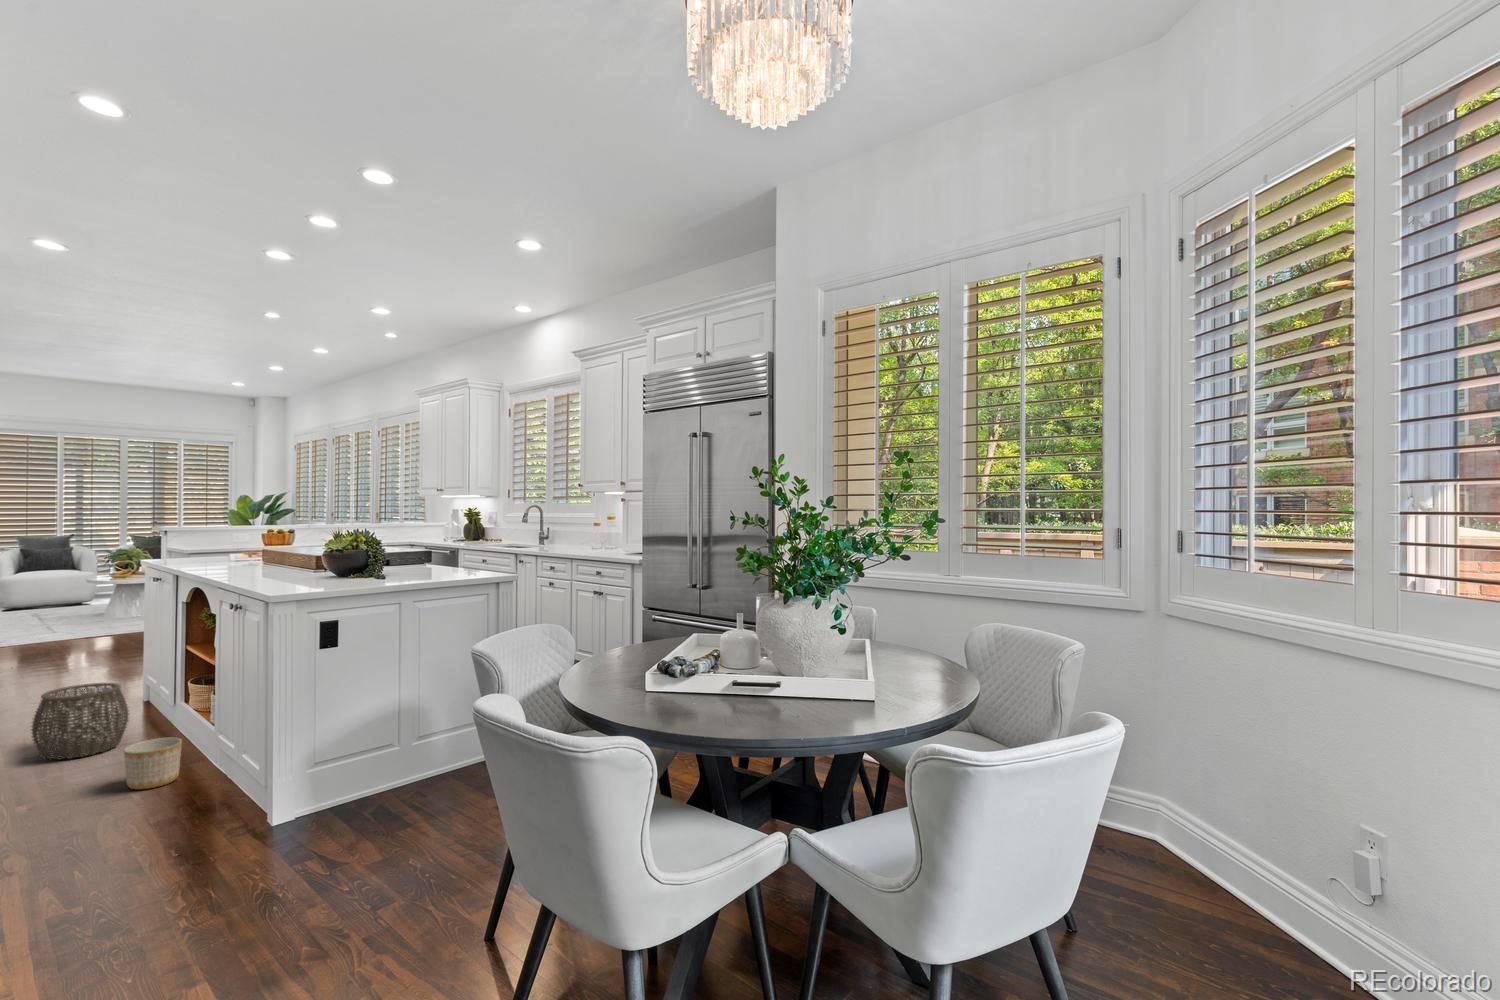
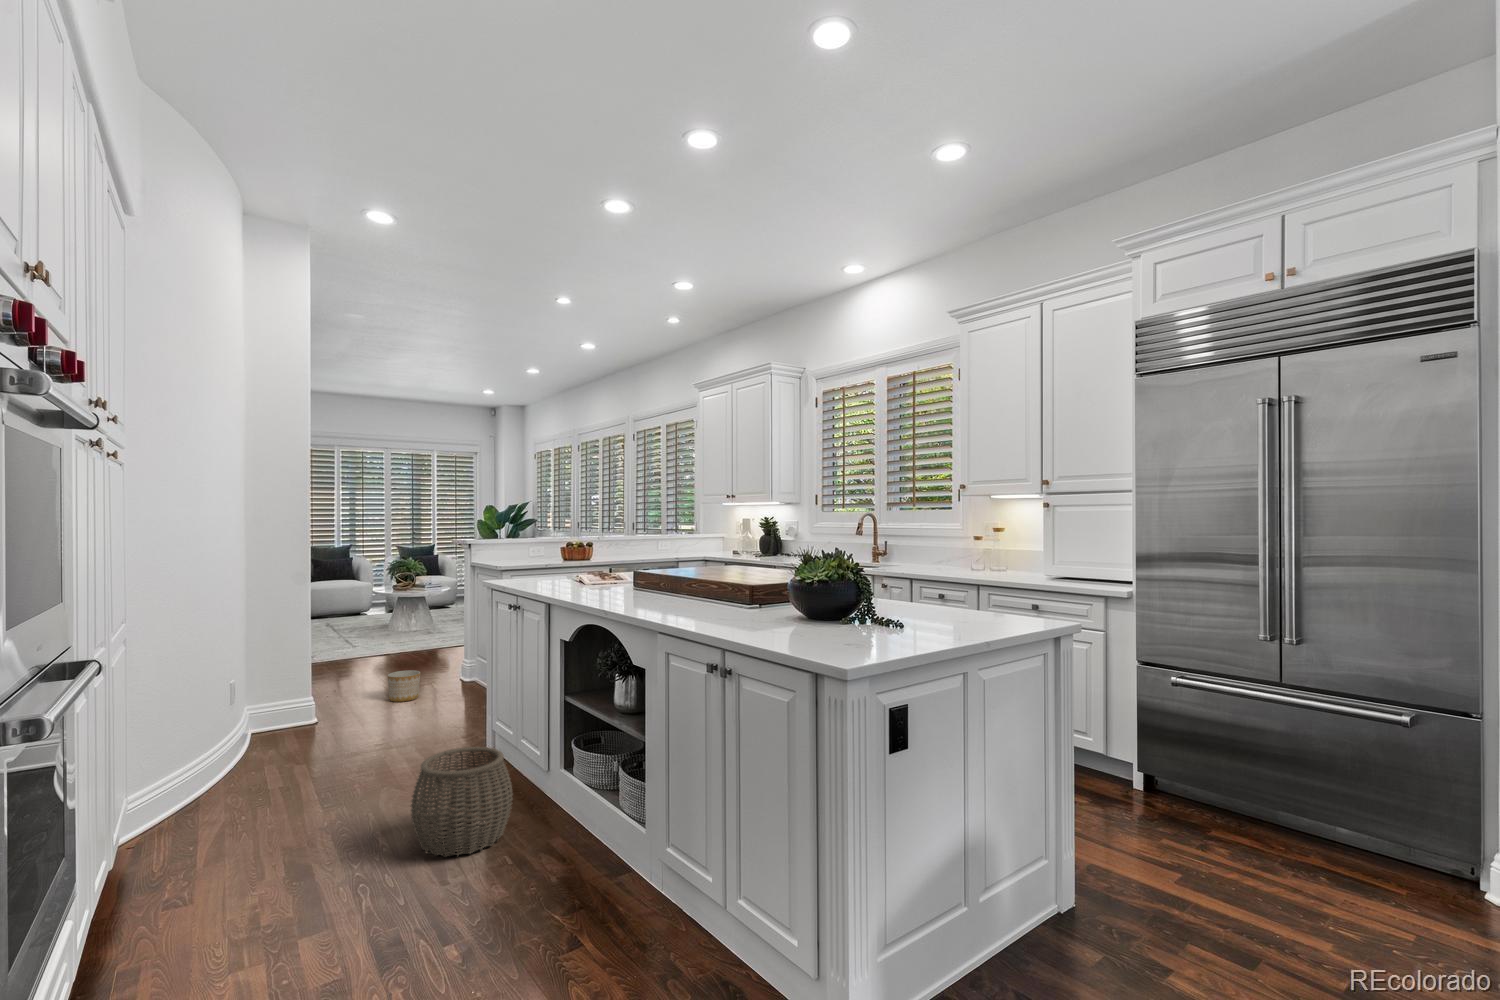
planter: present [124,738,182,789] -> present [388,670,420,702]

